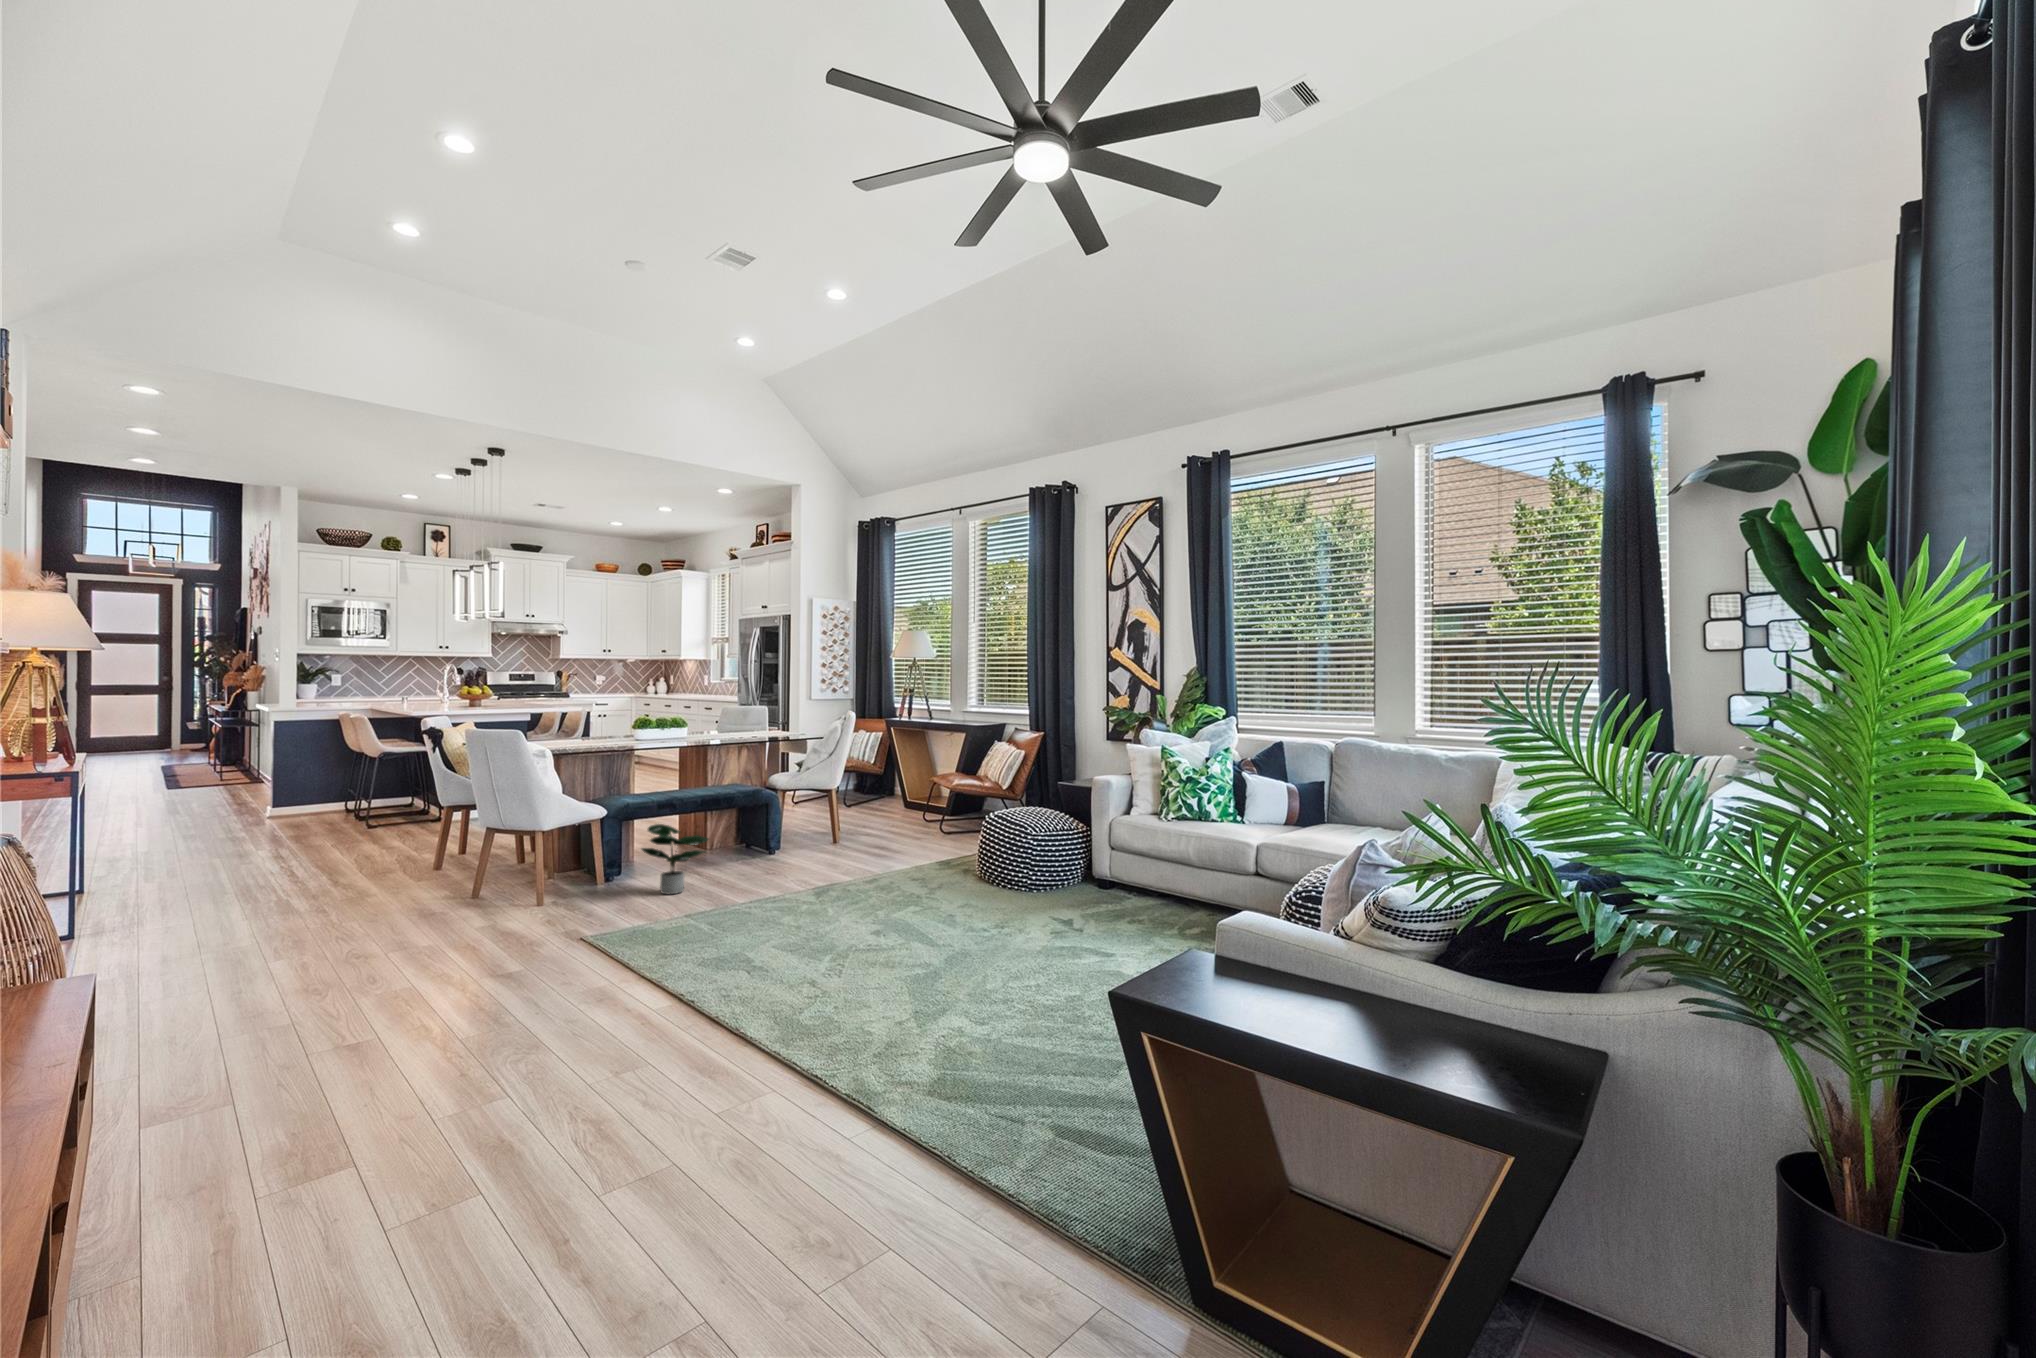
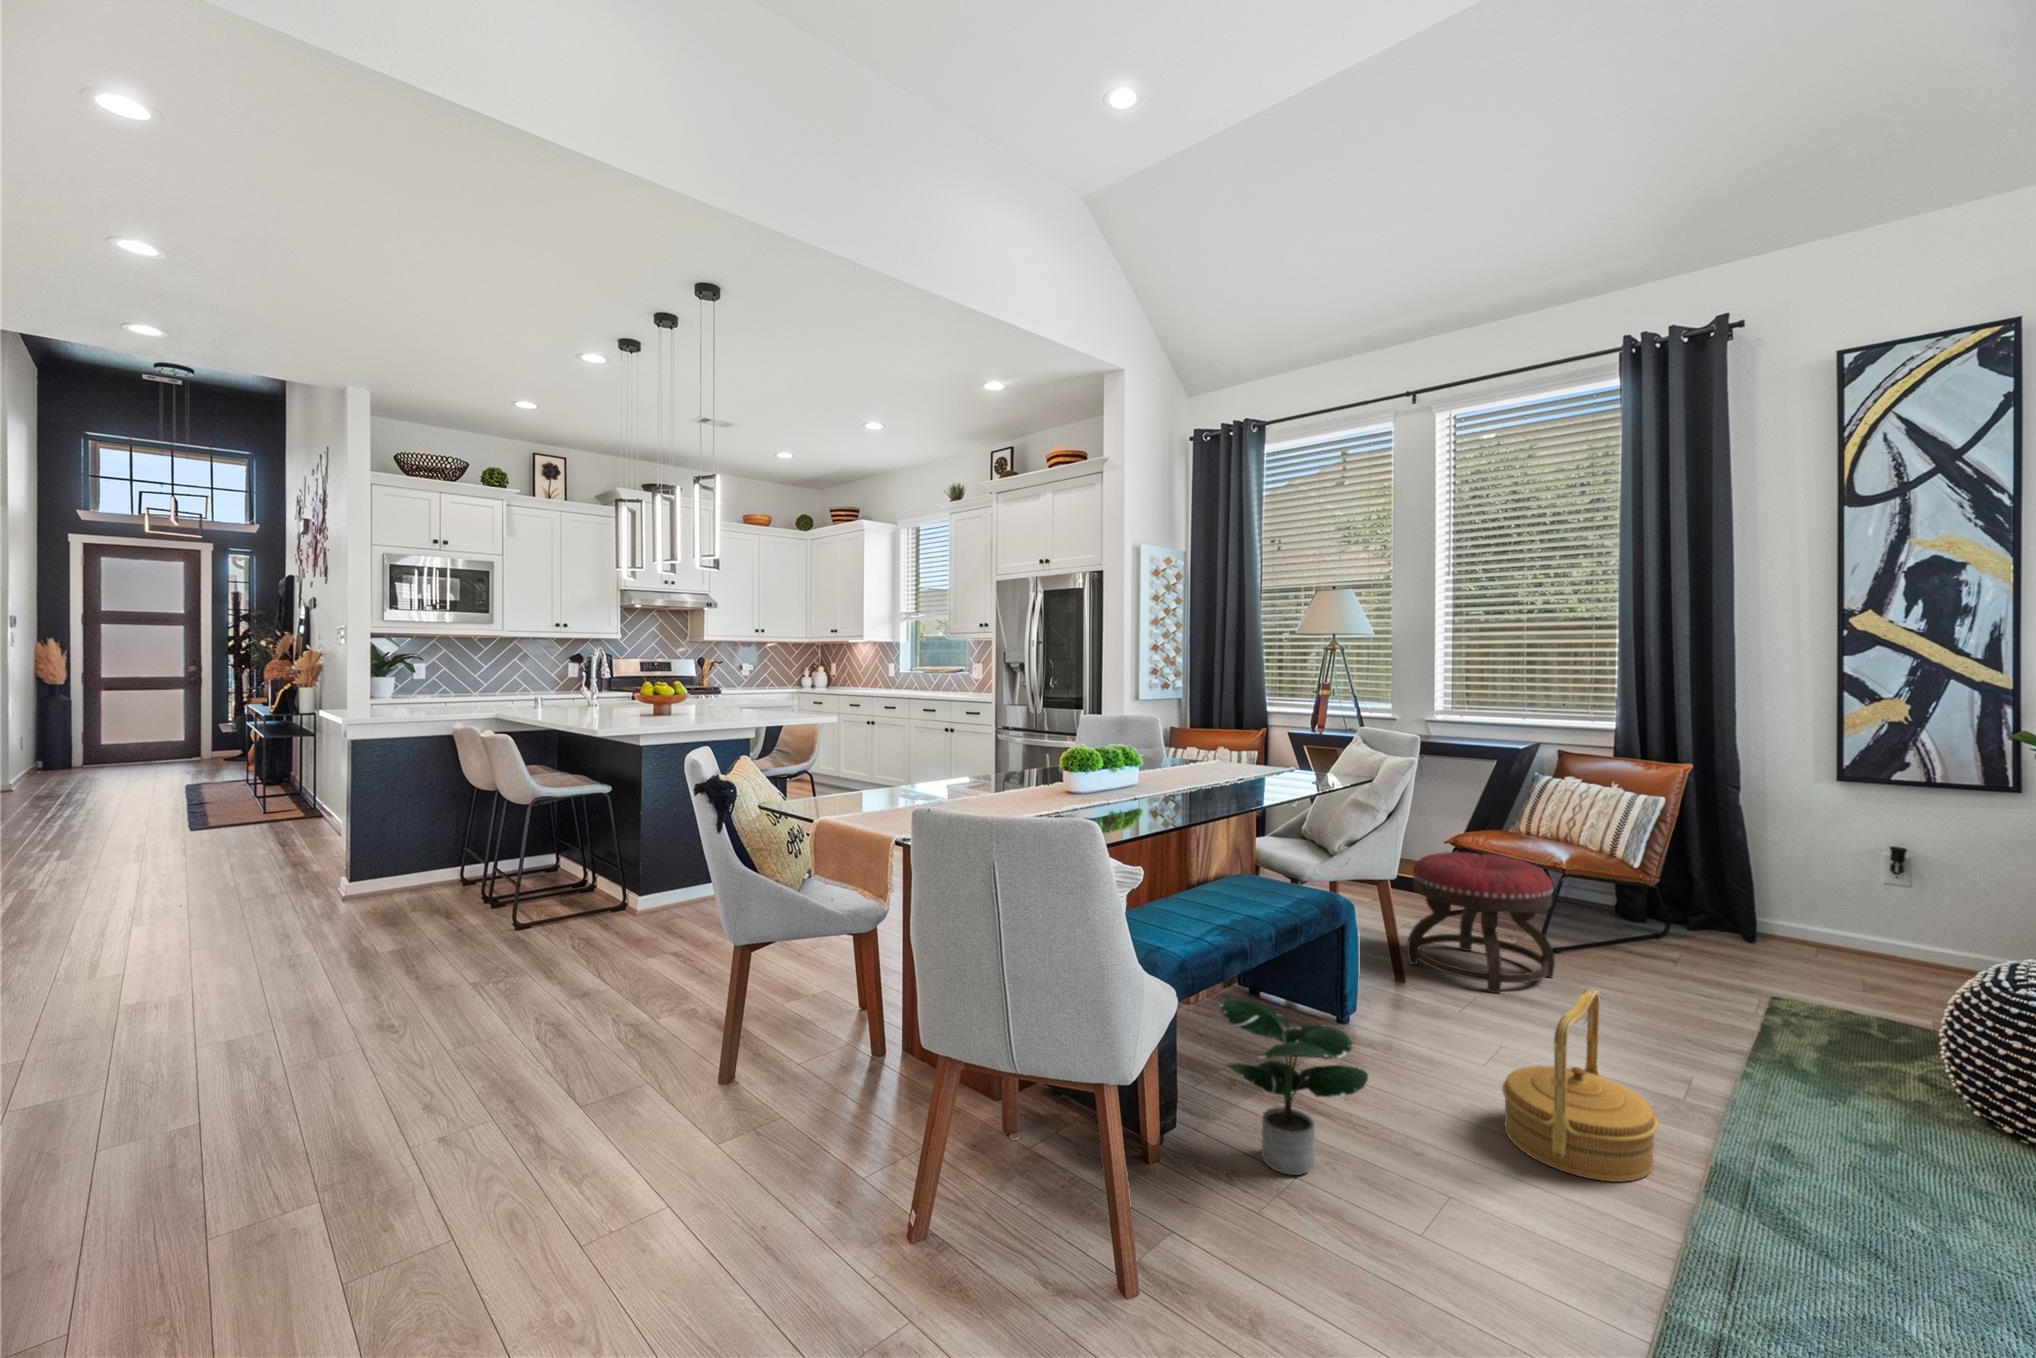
ottoman: none [872,782,943,852] -> present [1407,852,1555,993]
basket: none [783,823,843,896] -> present [1502,989,1658,1182]

